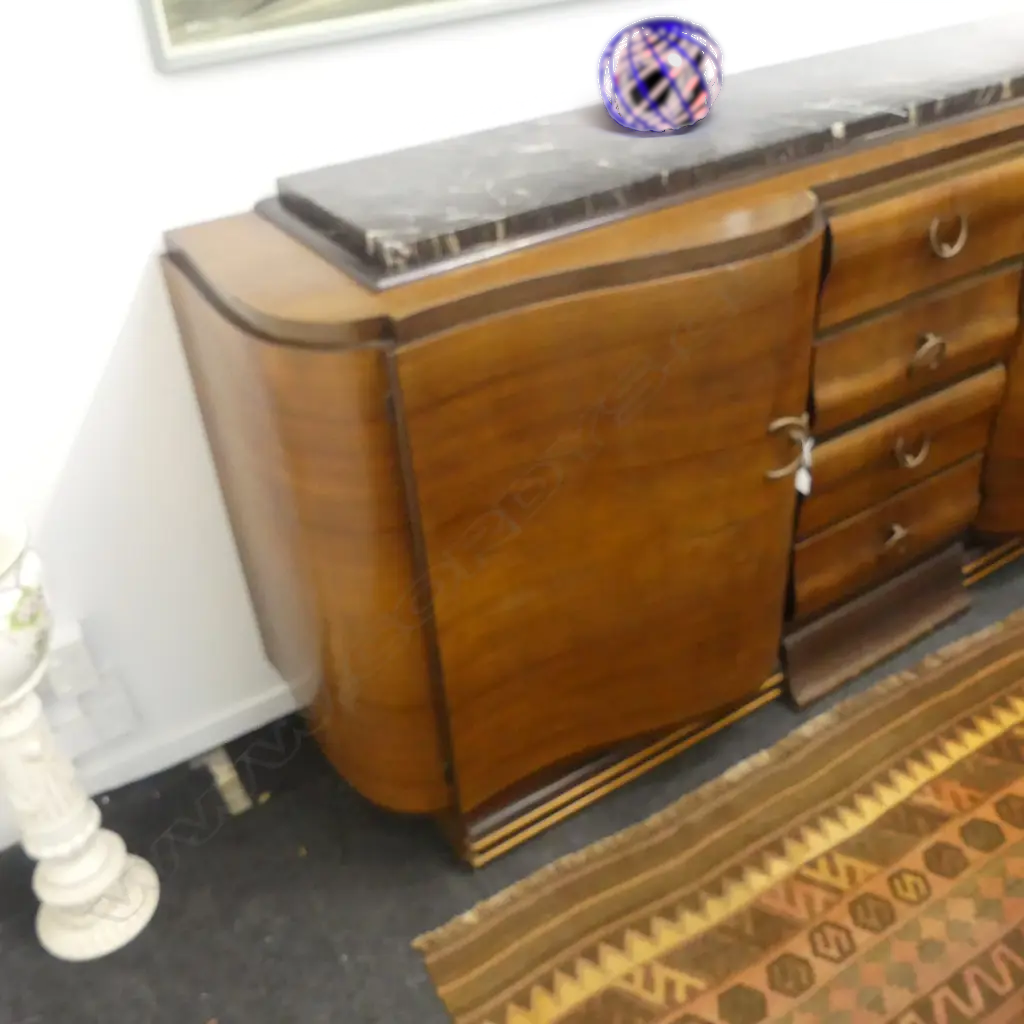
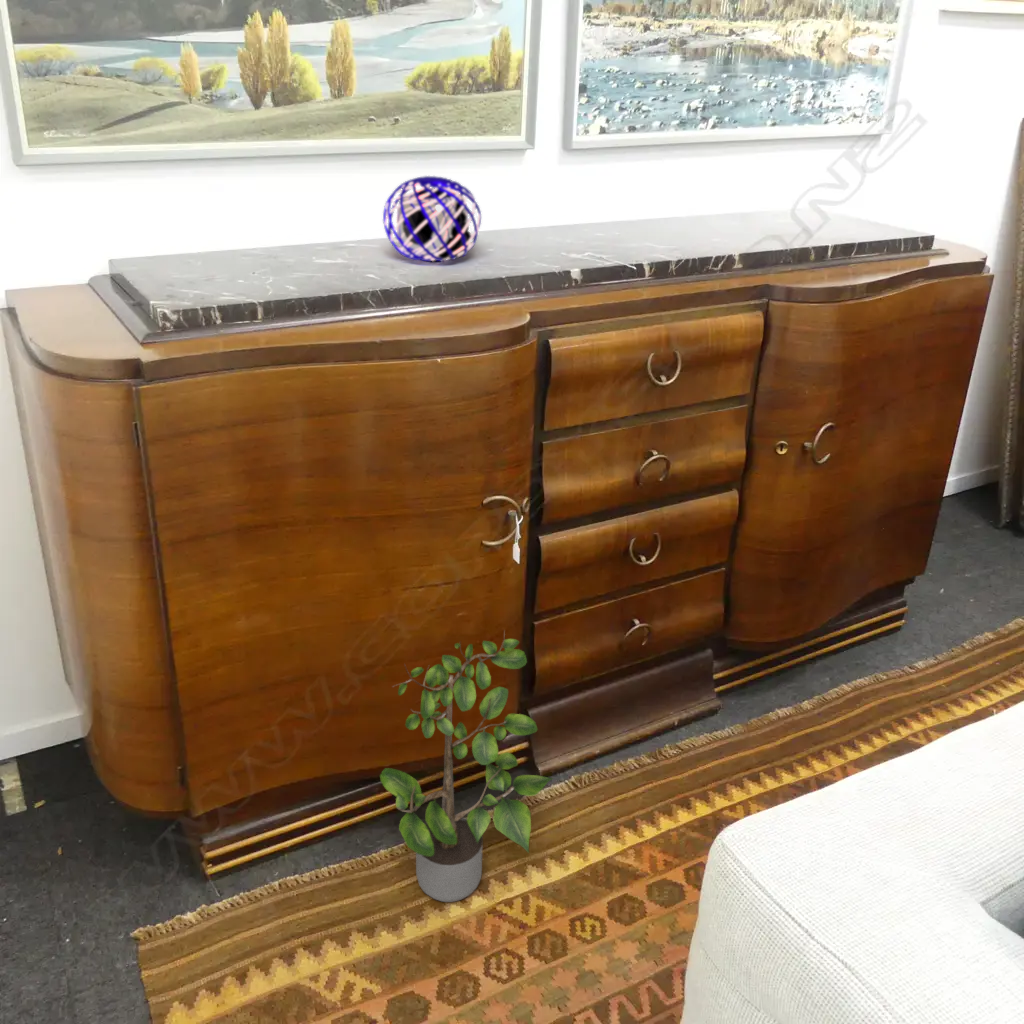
potted plant: none [668,585,853,873] -> present [380,639,552,902]

